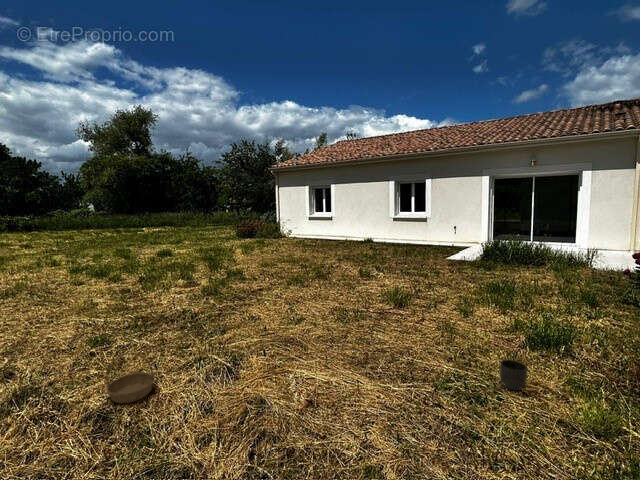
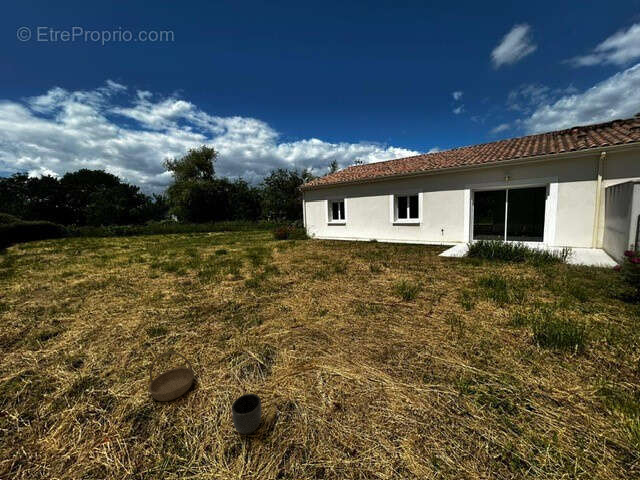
planter: present [500,359,528,391] -> present [232,393,261,435]

